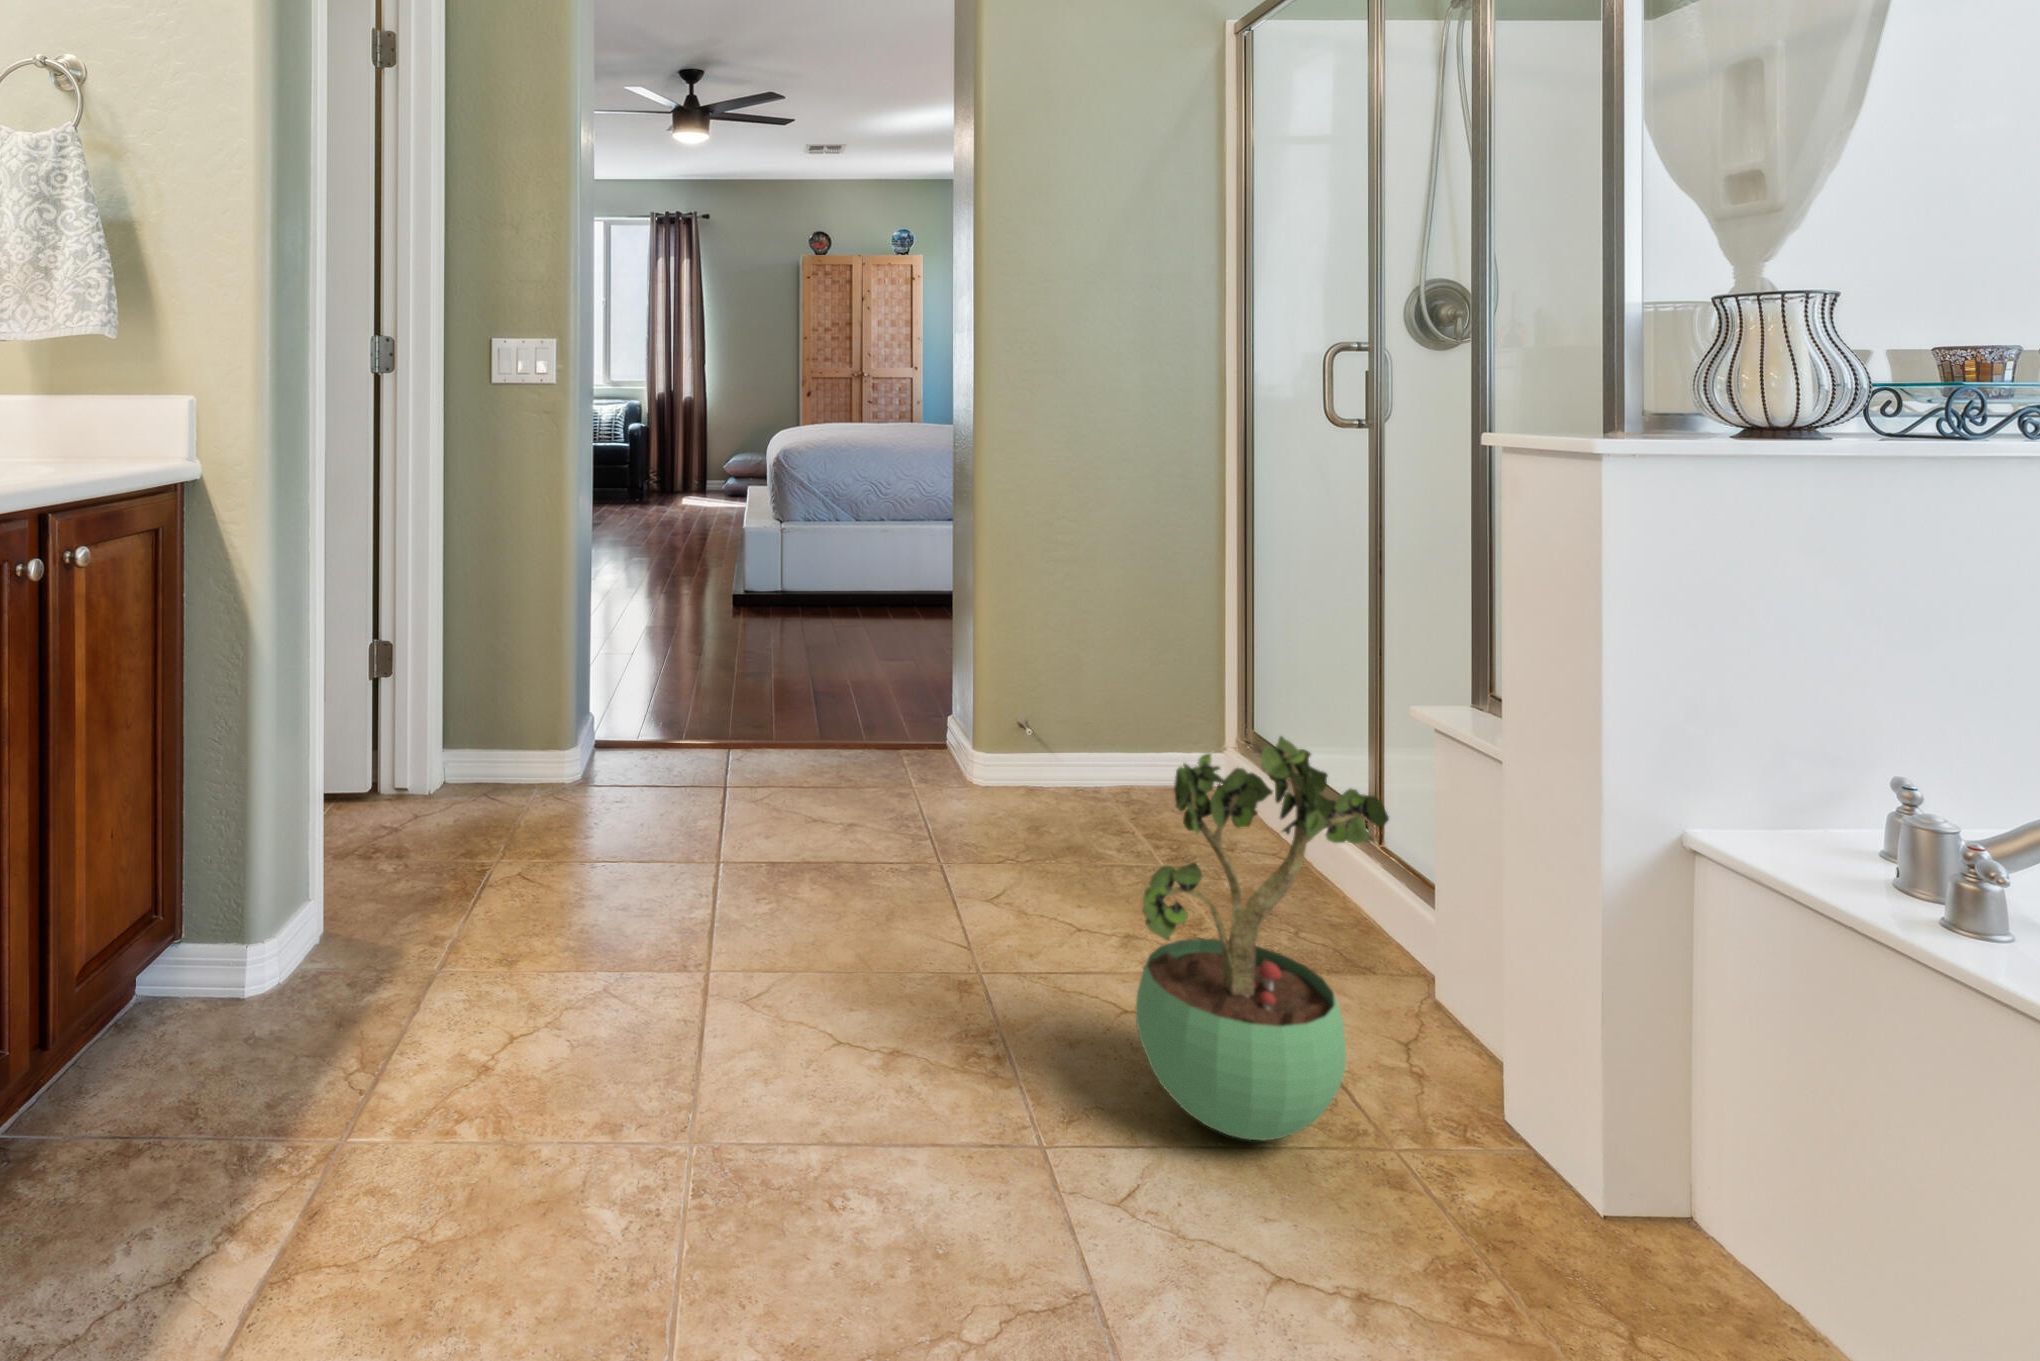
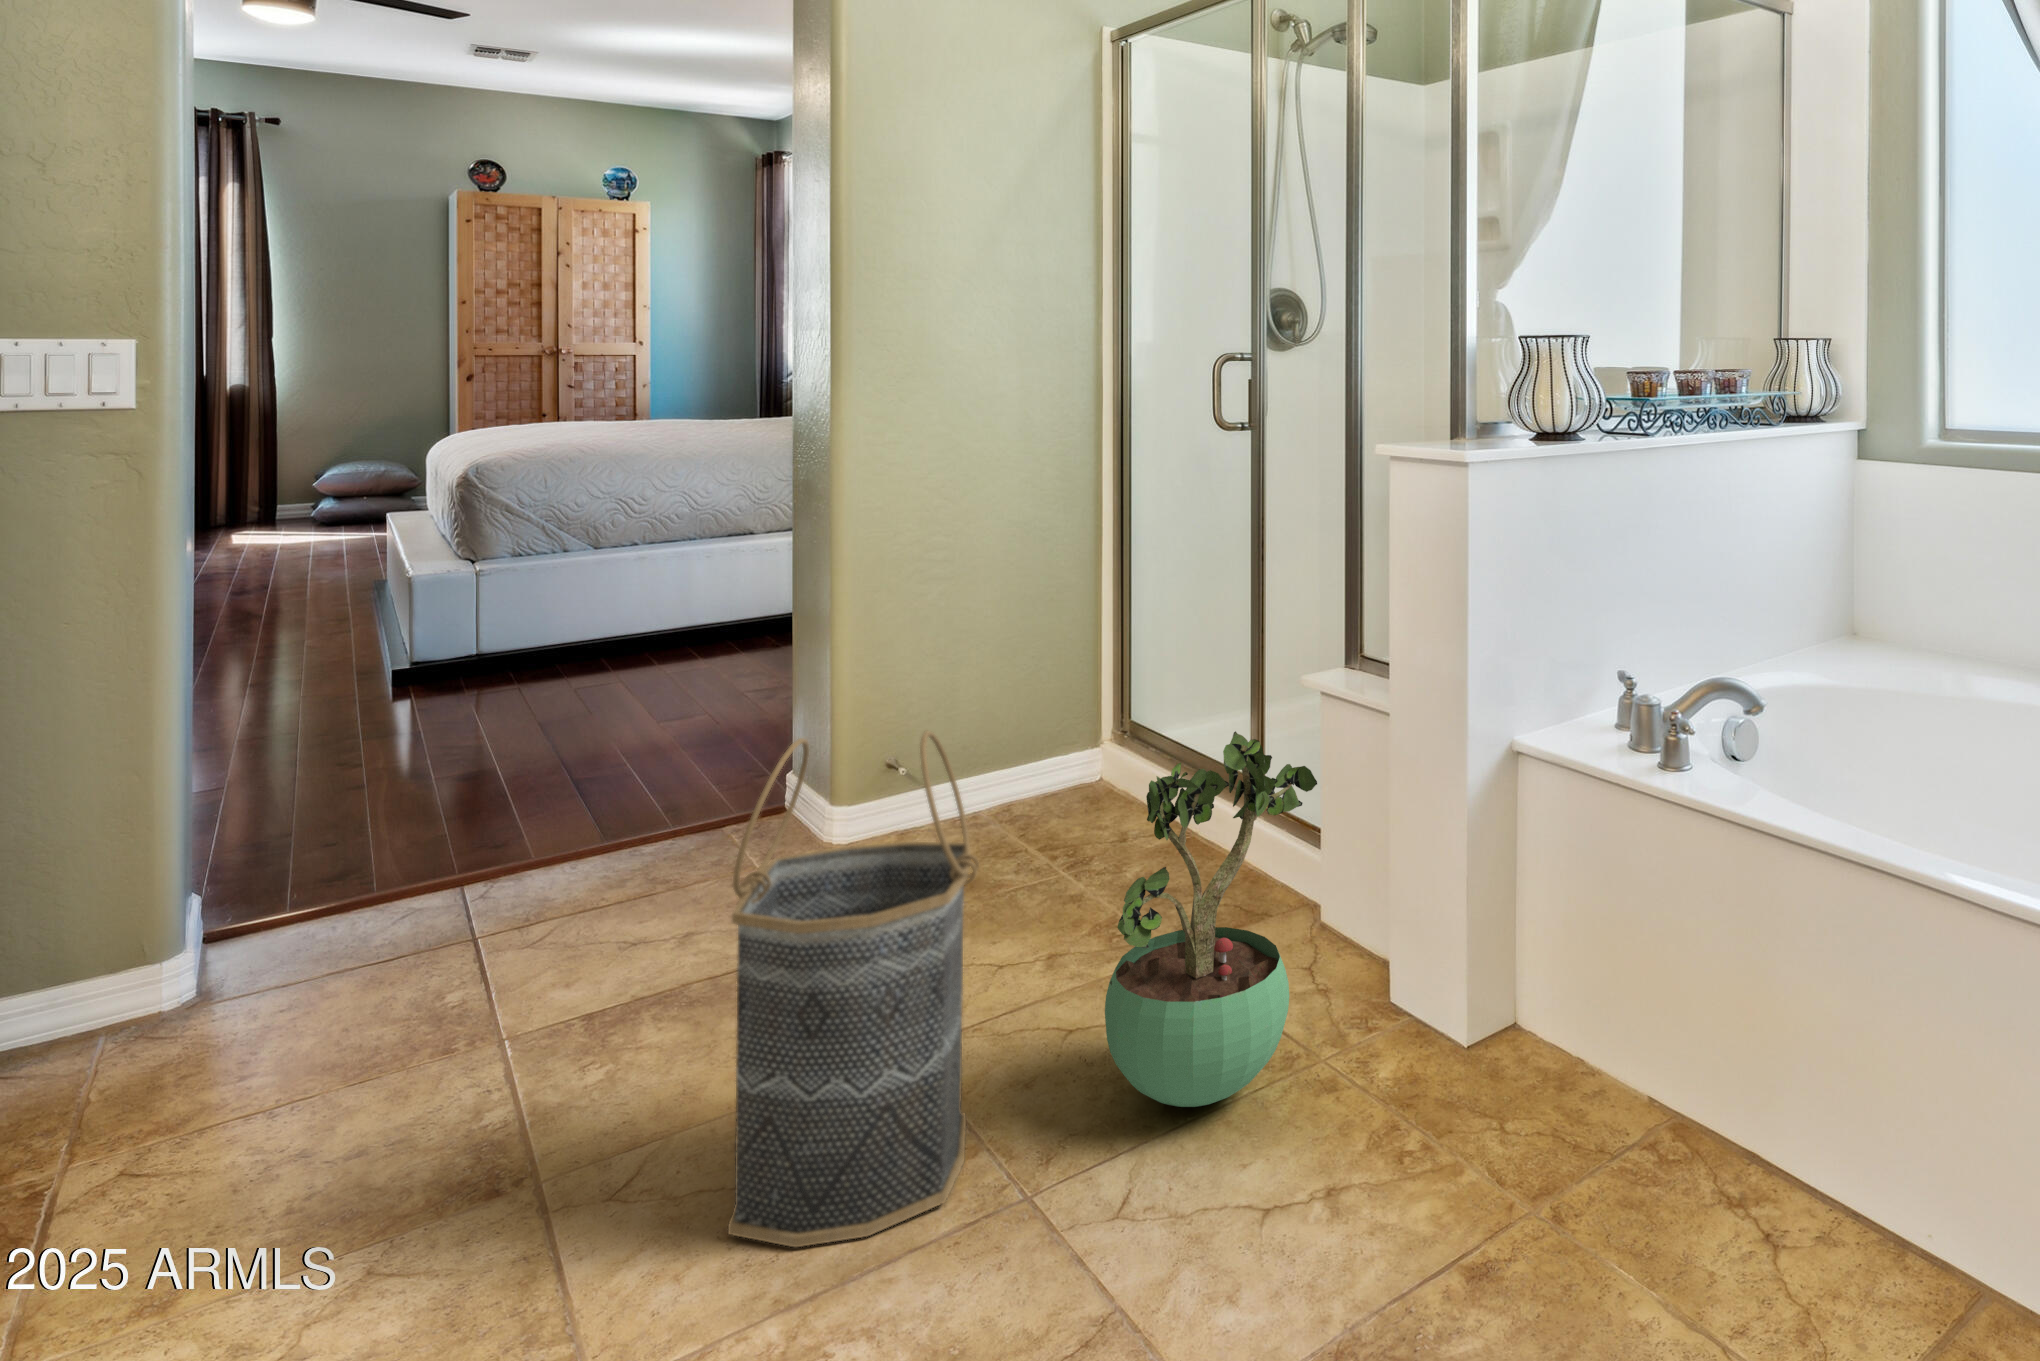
basket: none [805,656,1013,1118] -> present [728,731,979,1247]

